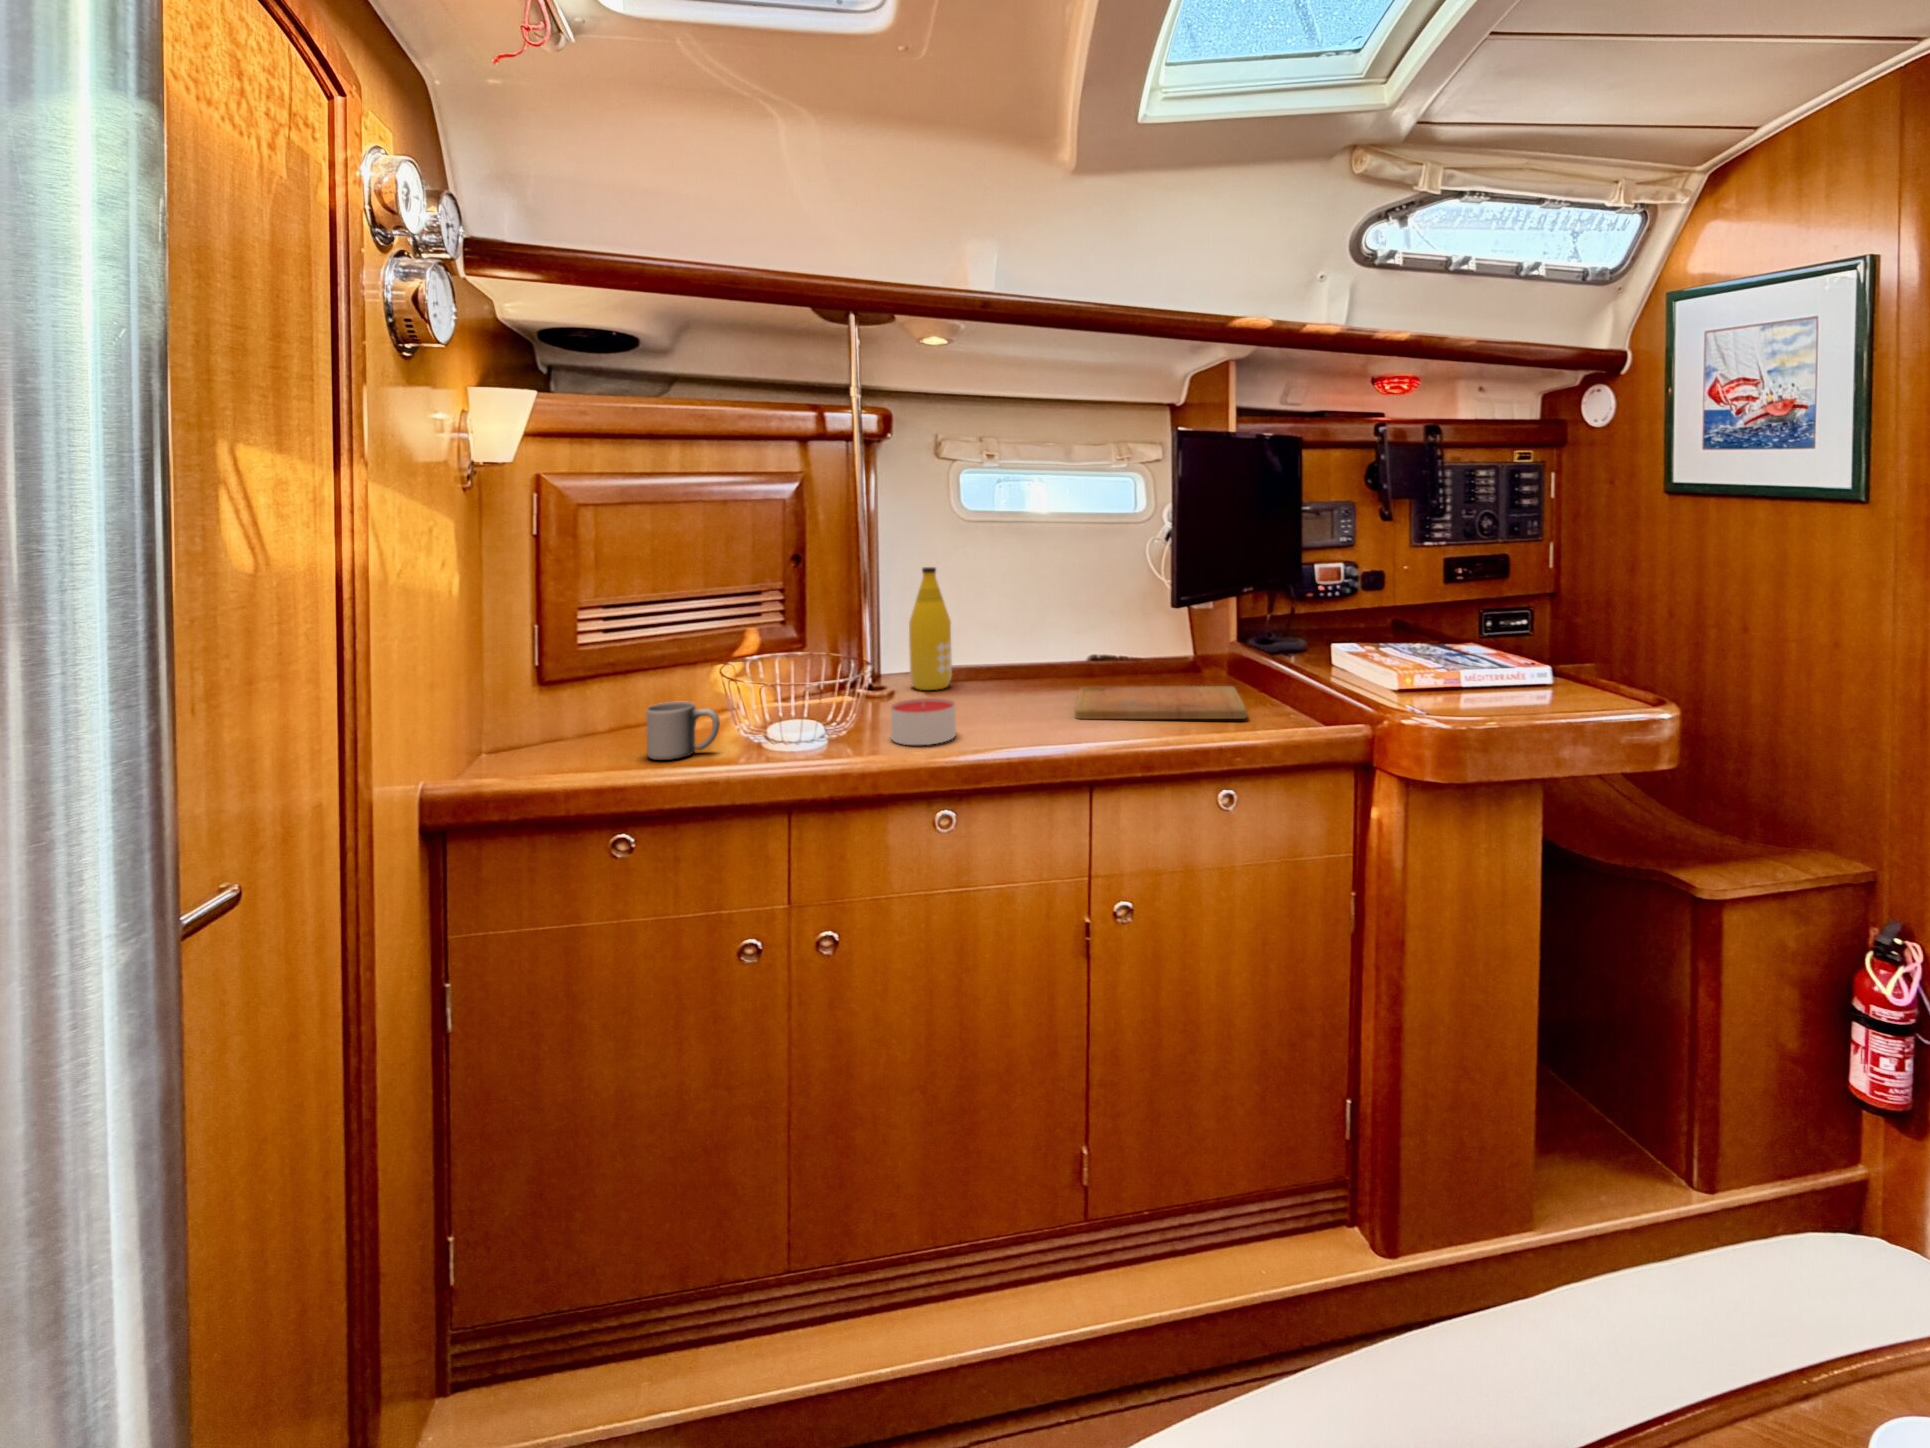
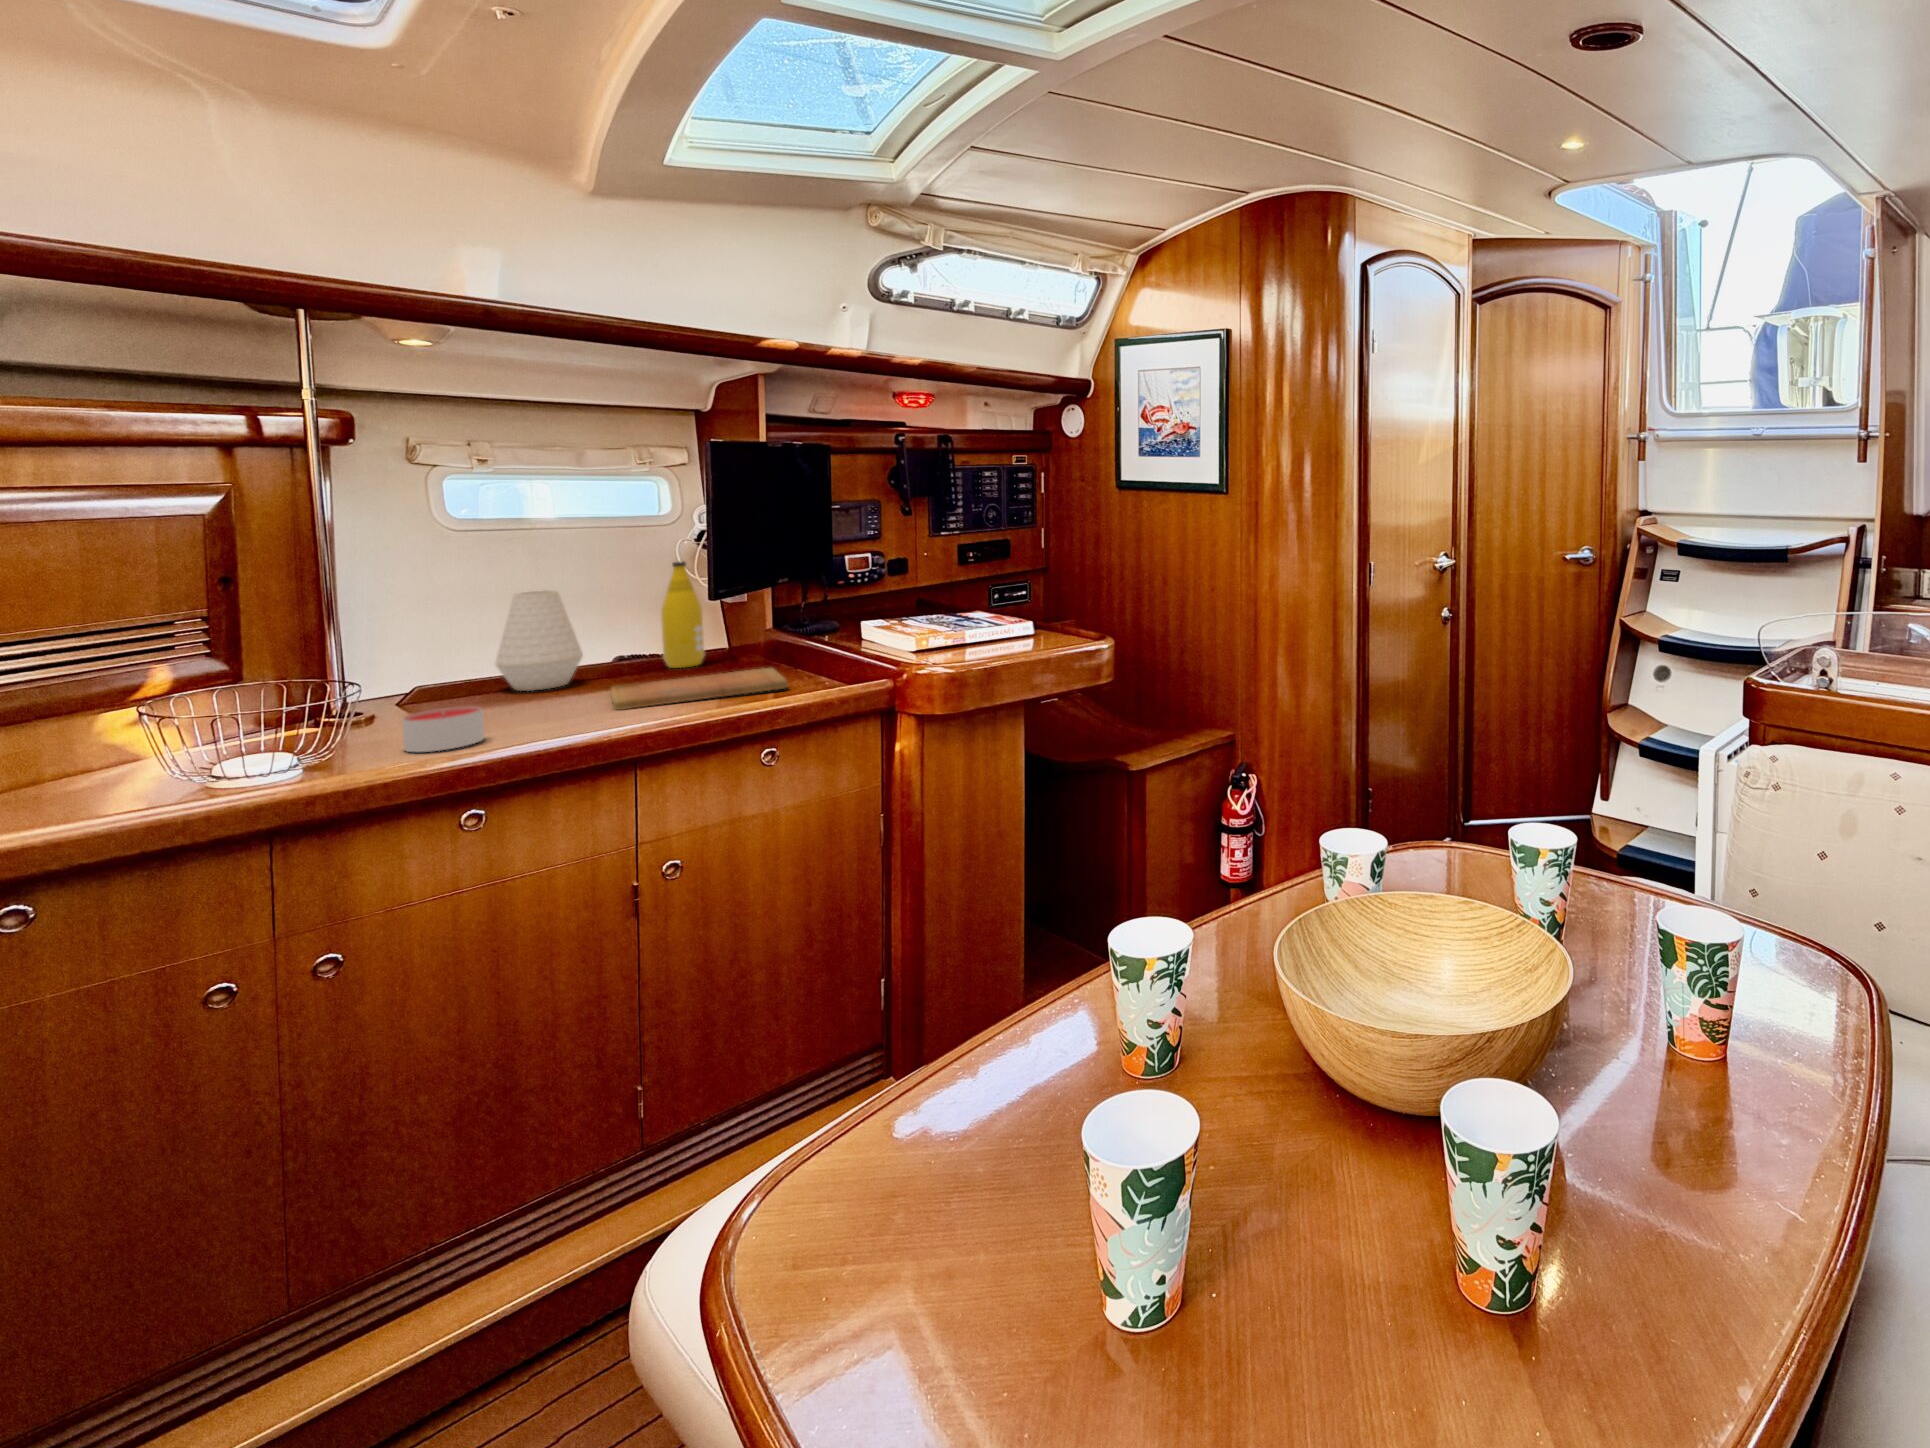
bottle: present [909,567,952,690] -> present [661,561,705,668]
vase: none [993,581,1063,680] -> present [496,590,583,691]
mug: present [646,702,720,760] -> none [54,744,169,811]

